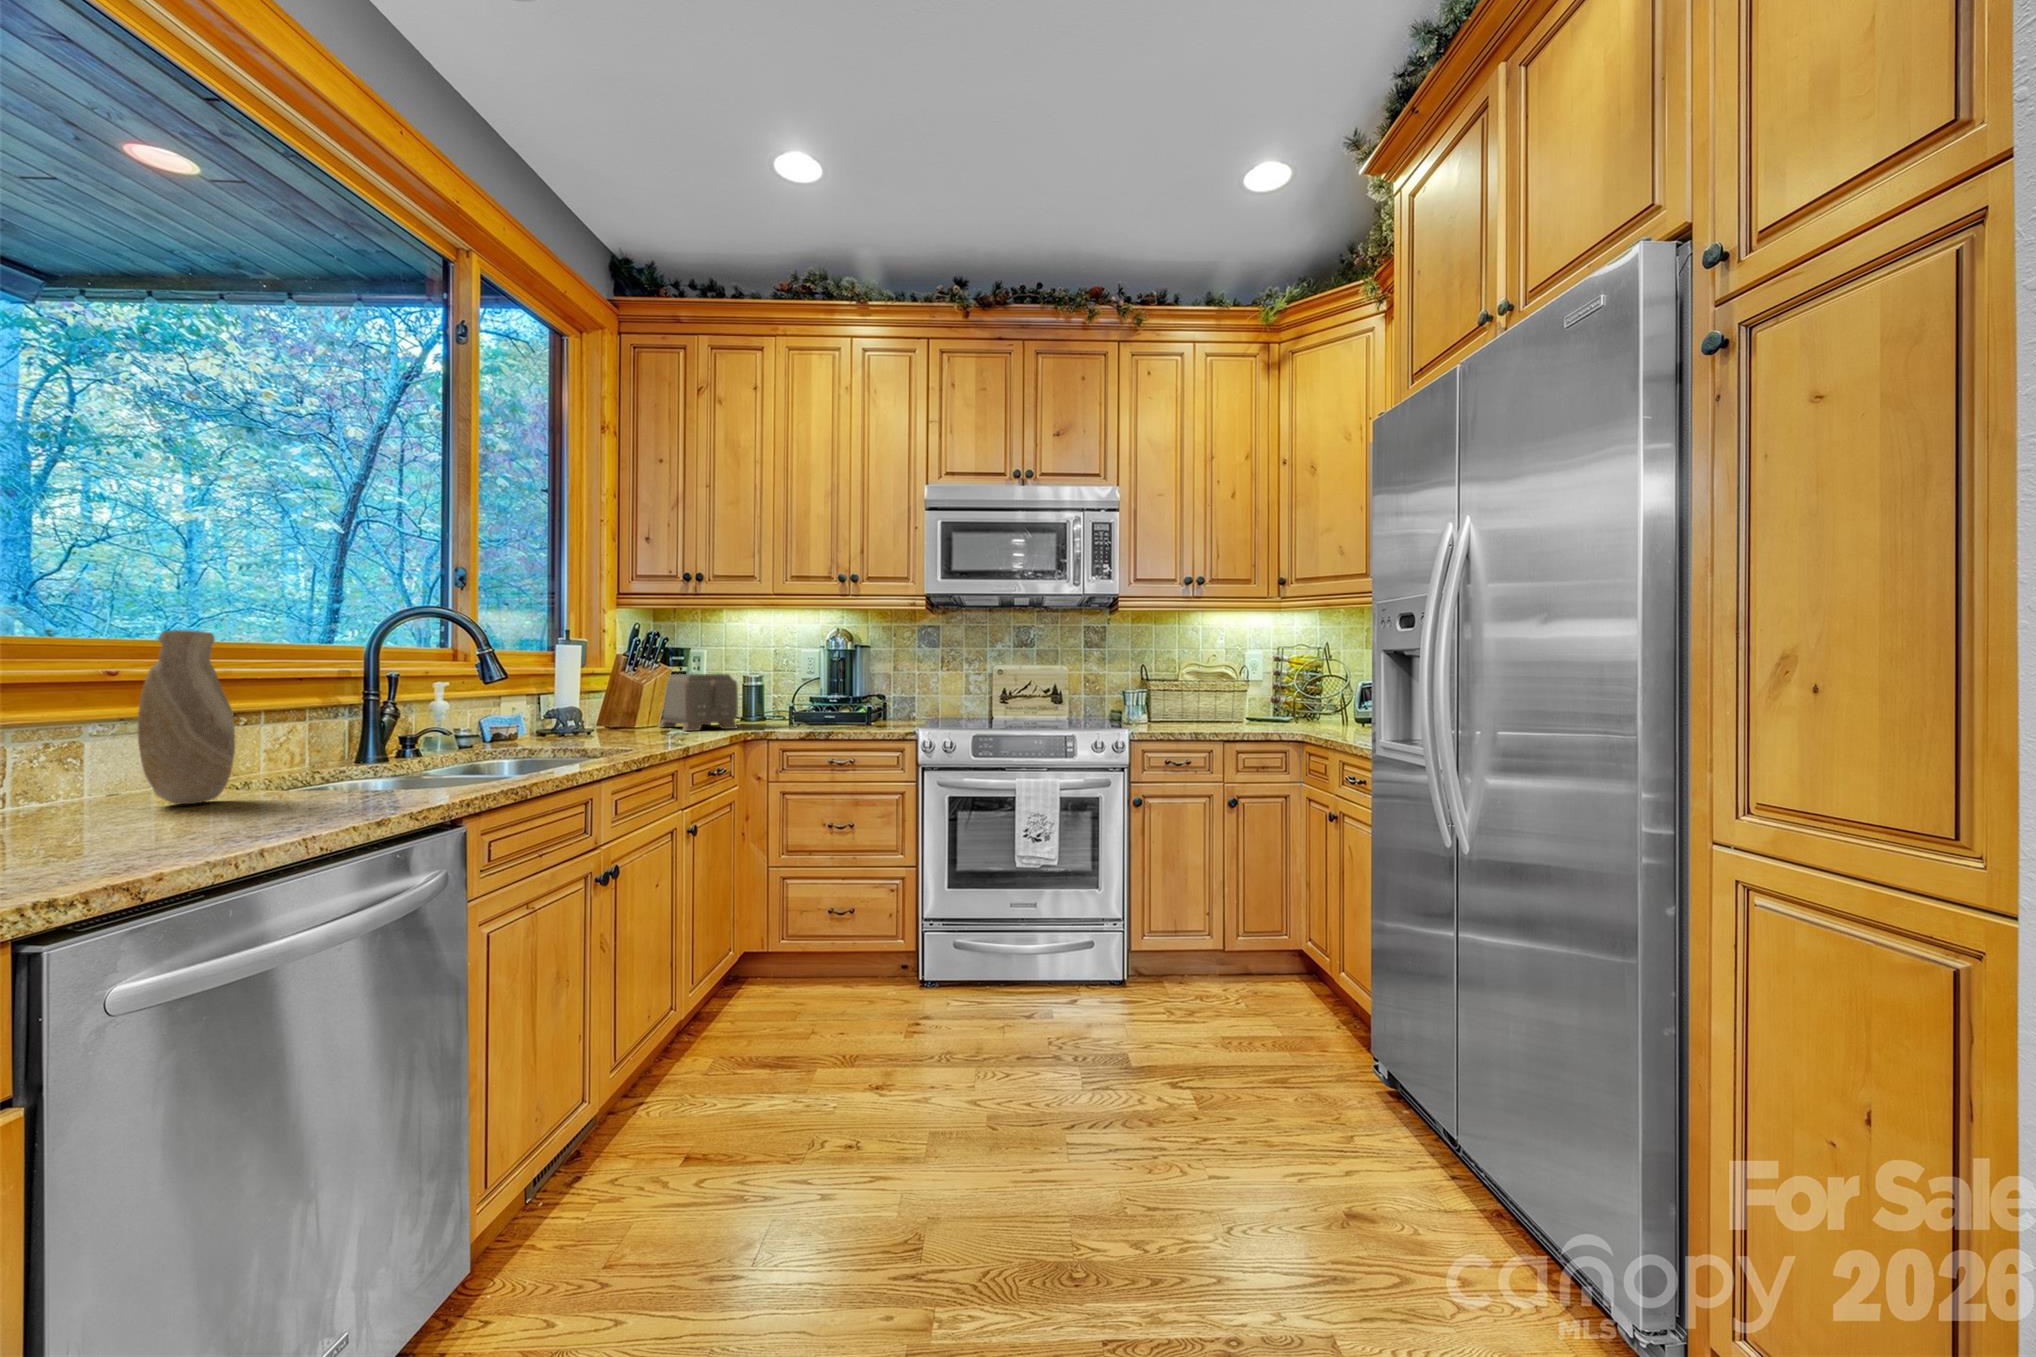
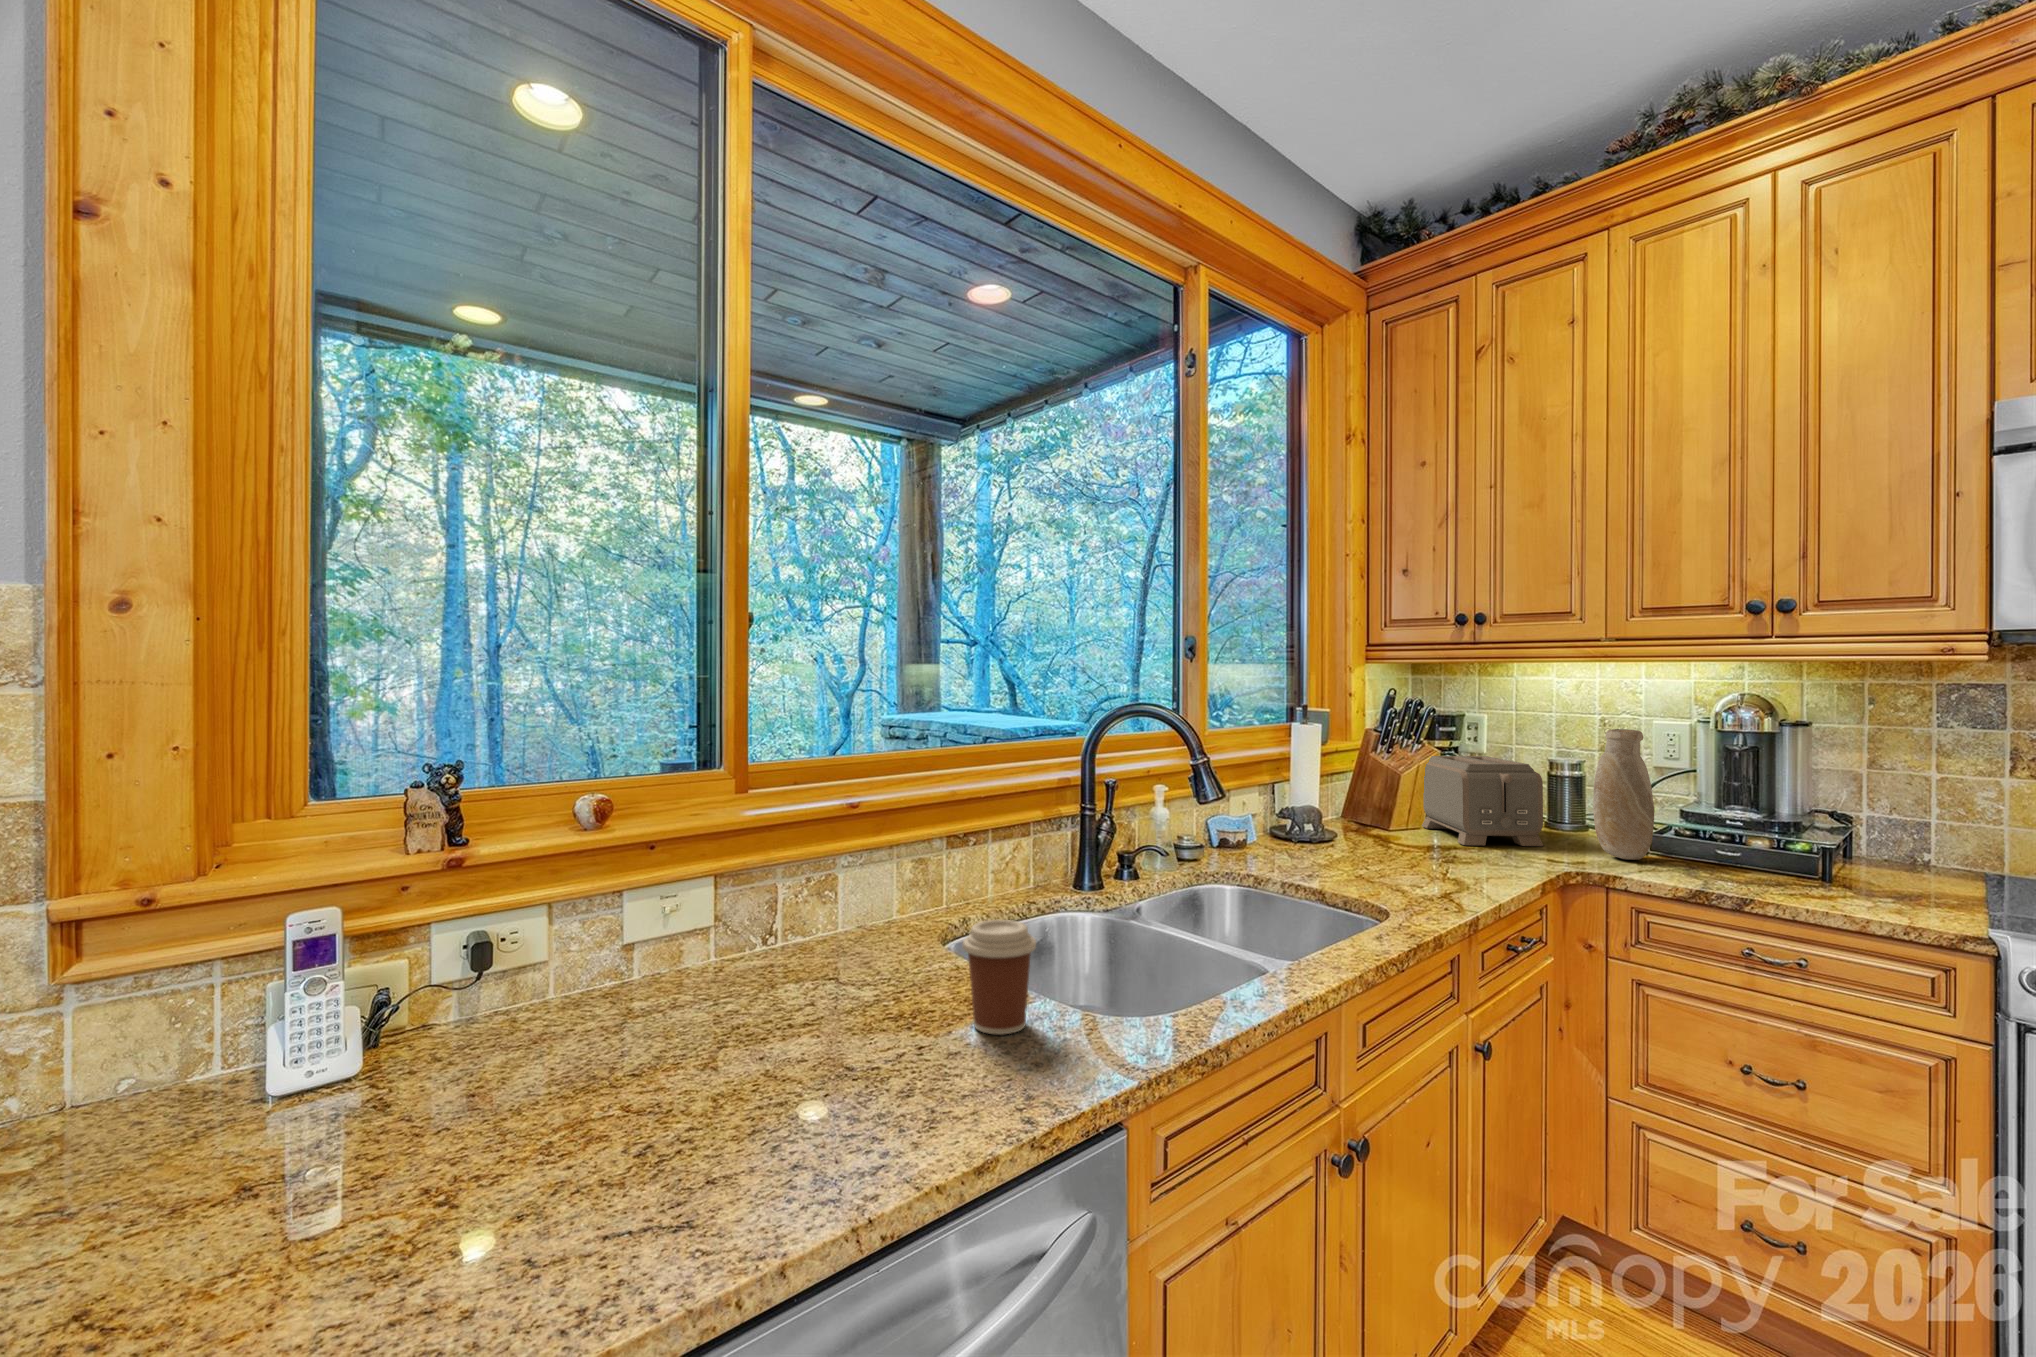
vase: present [138,630,235,804] -> present [1593,729,1654,860]
coffee cup: none [295,734,365,812] -> present [963,920,1036,1034]

